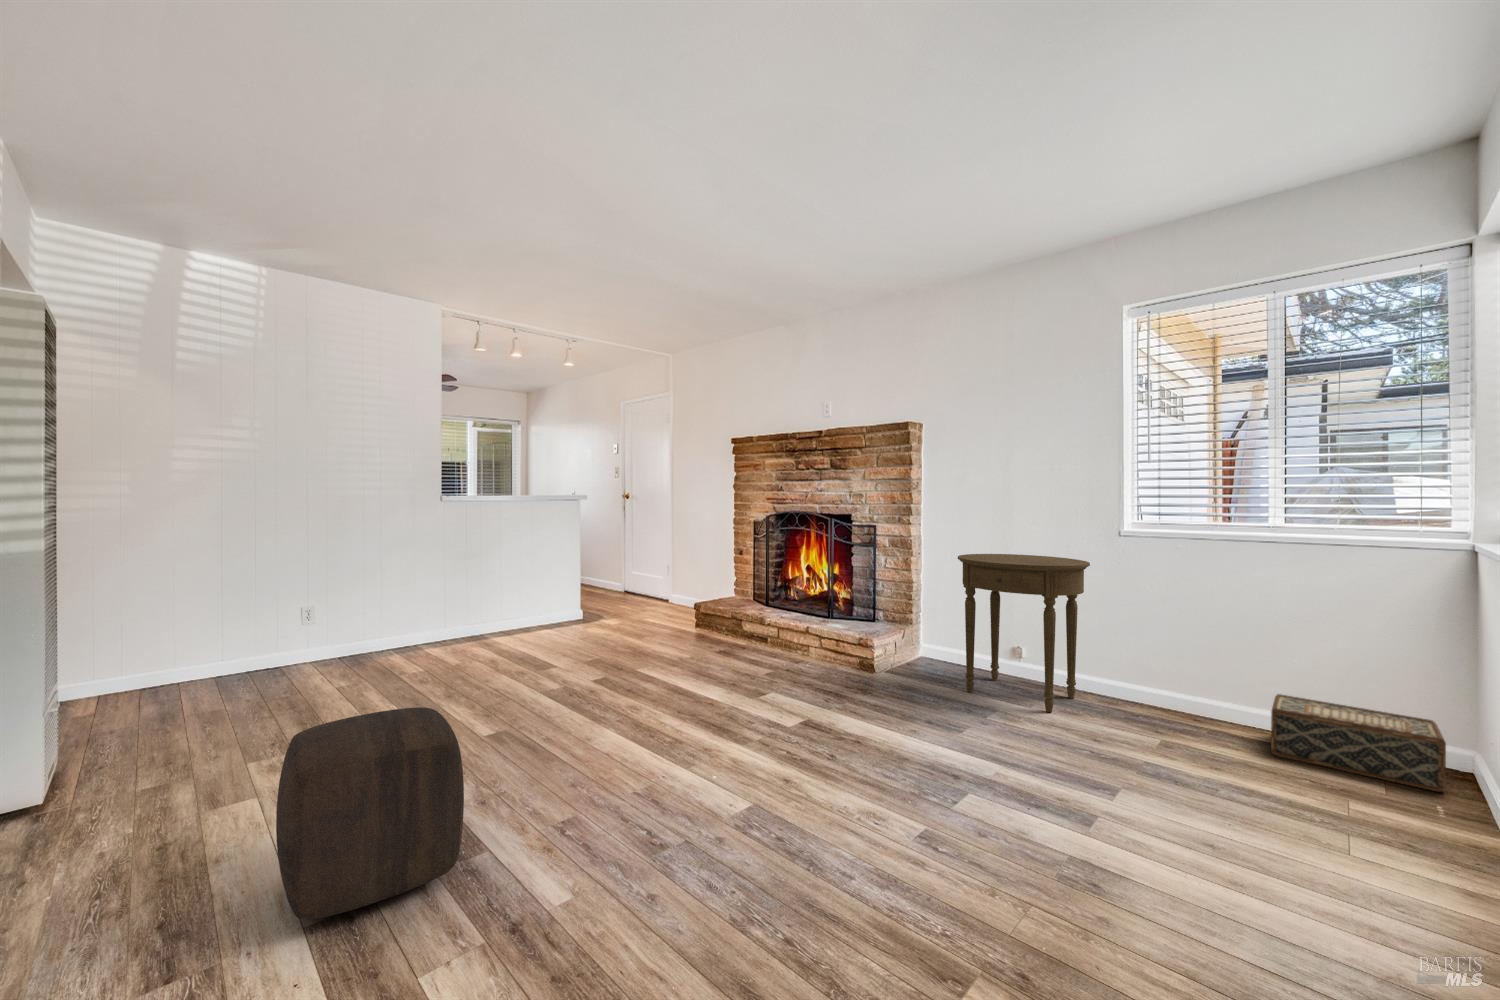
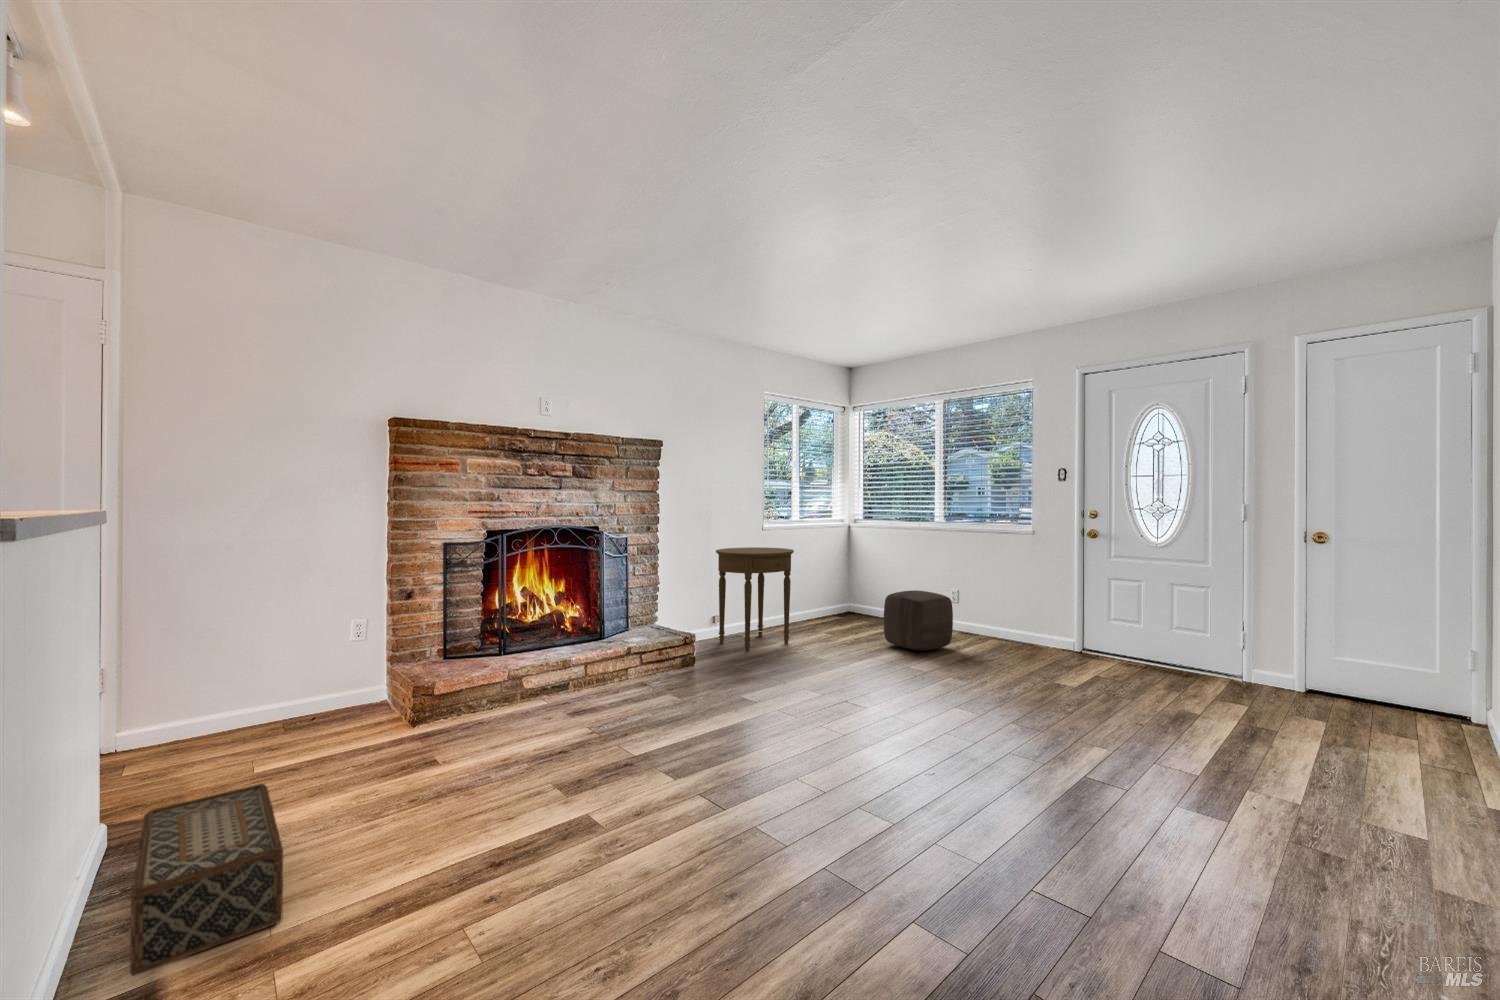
woven basket: present [1271,694,1446,792] -> present [130,784,283,976]
ottoman: present [276,707,464,919] -> present [884,591,953,651]

